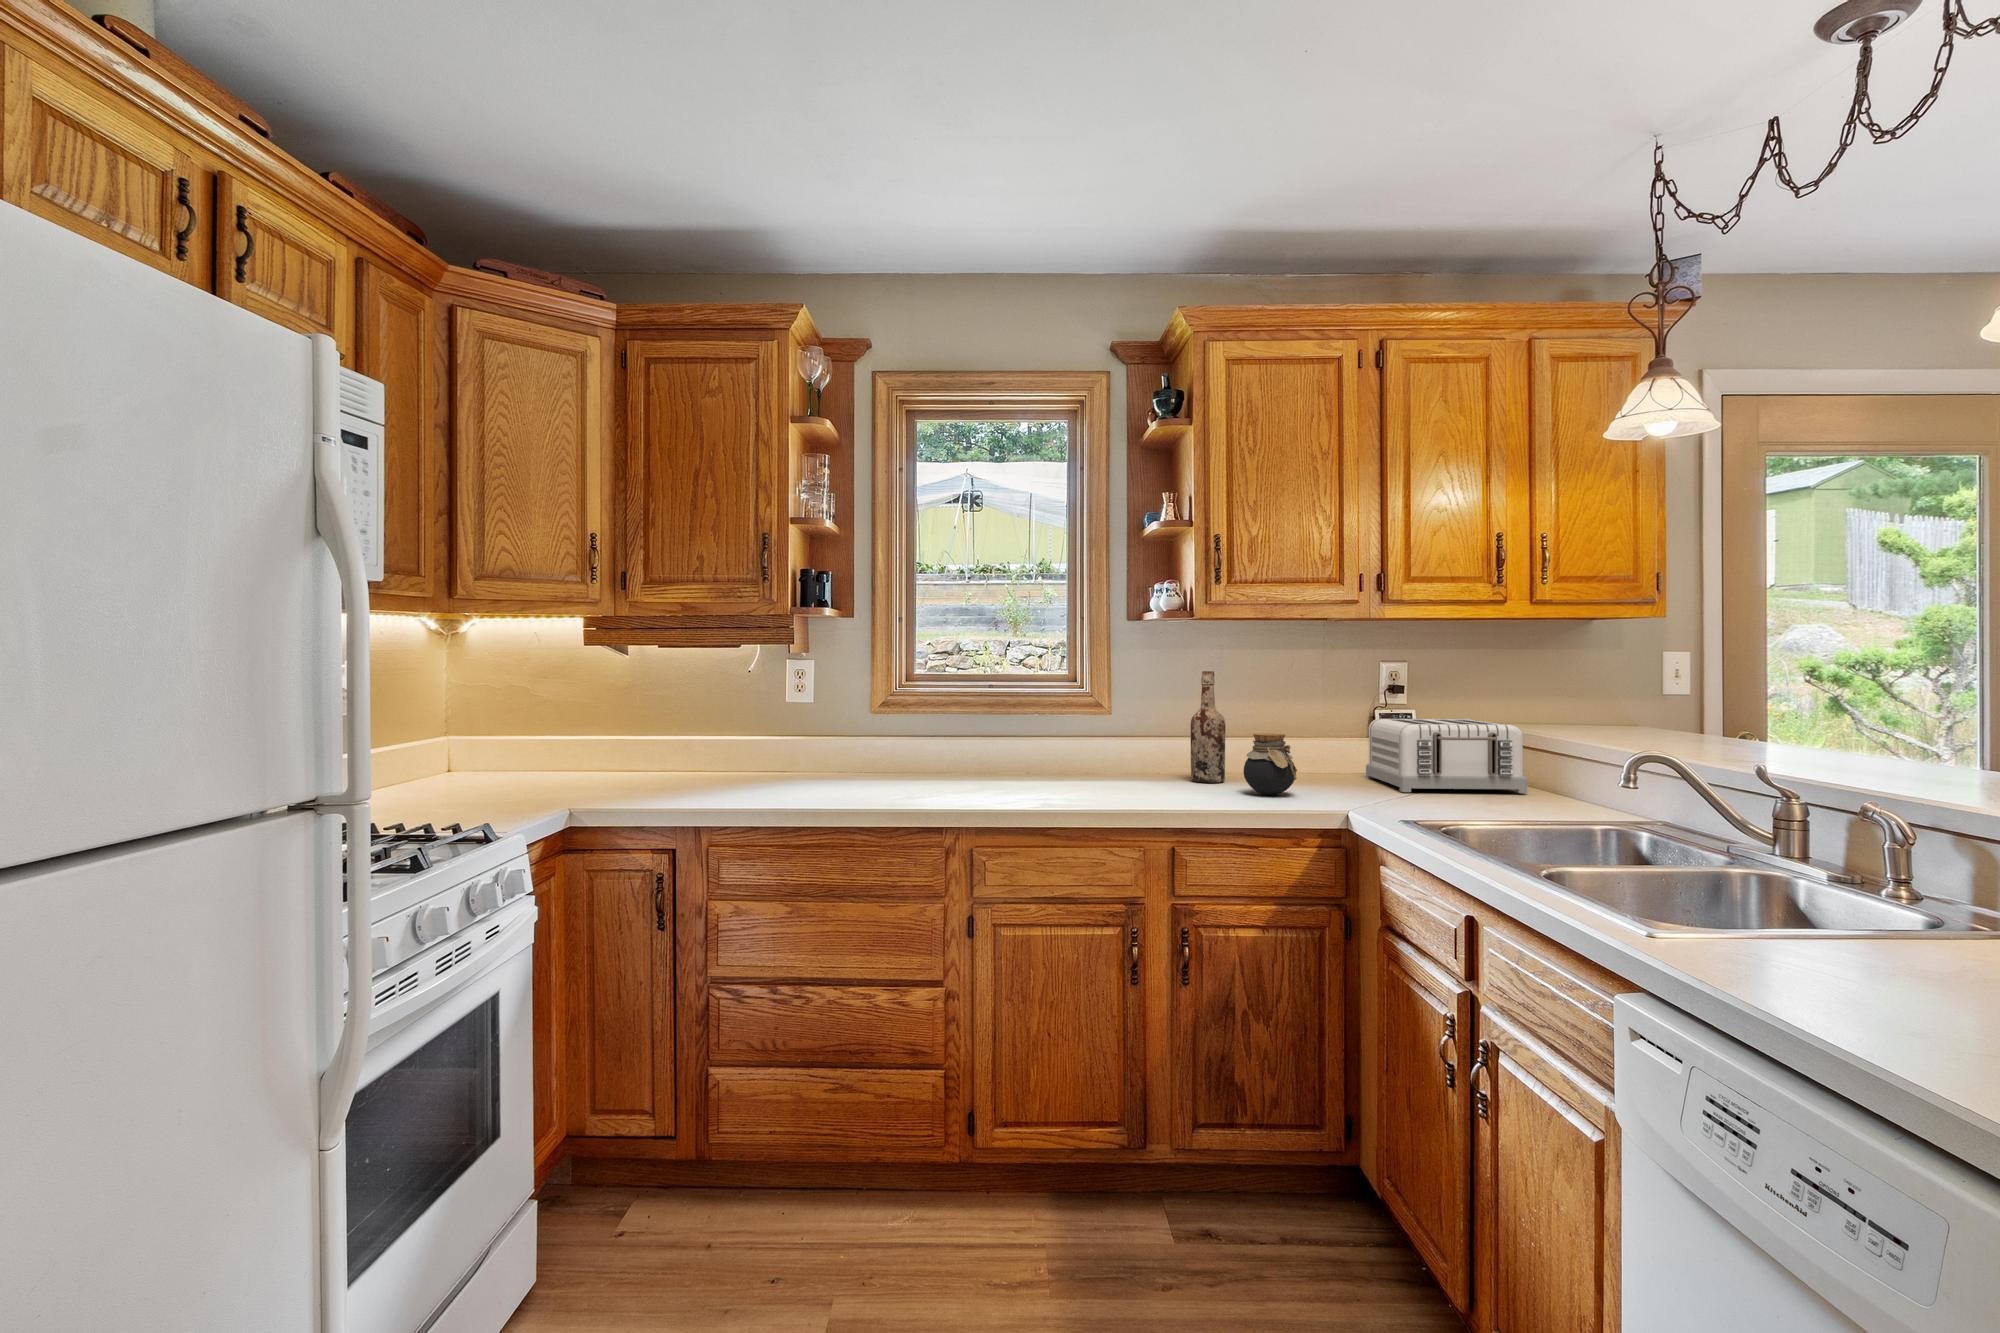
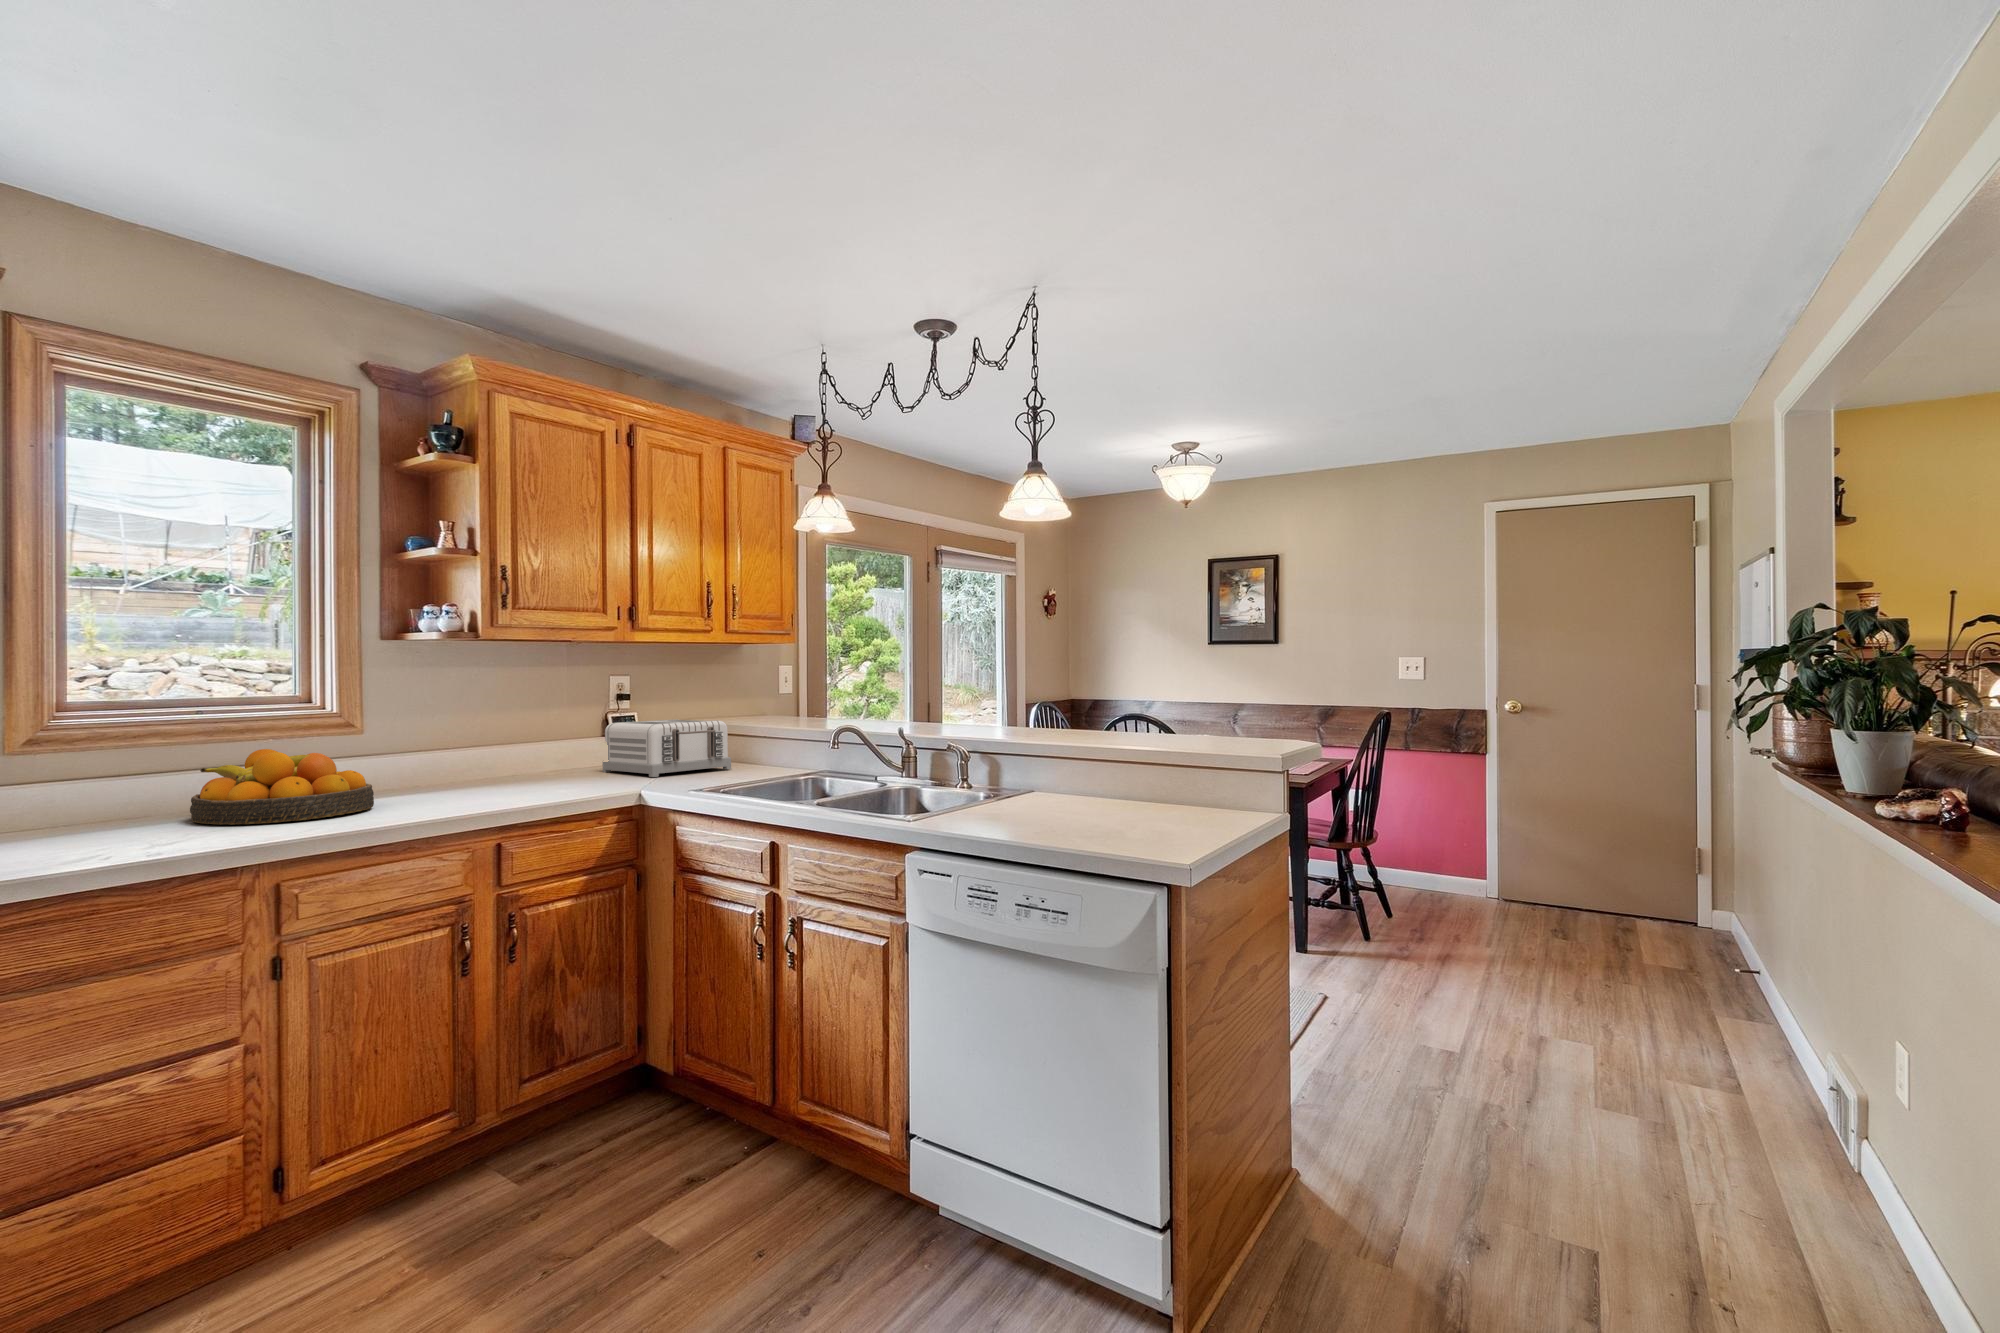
wine bottle: present [1191,671,1225,783] -> none [458,686,494,790]
fruit bowl: none [959,725,1090,795] -> present [190,749,374,825]
jar: present [1244,733,1297,795] -> none [532,738,585,790]

